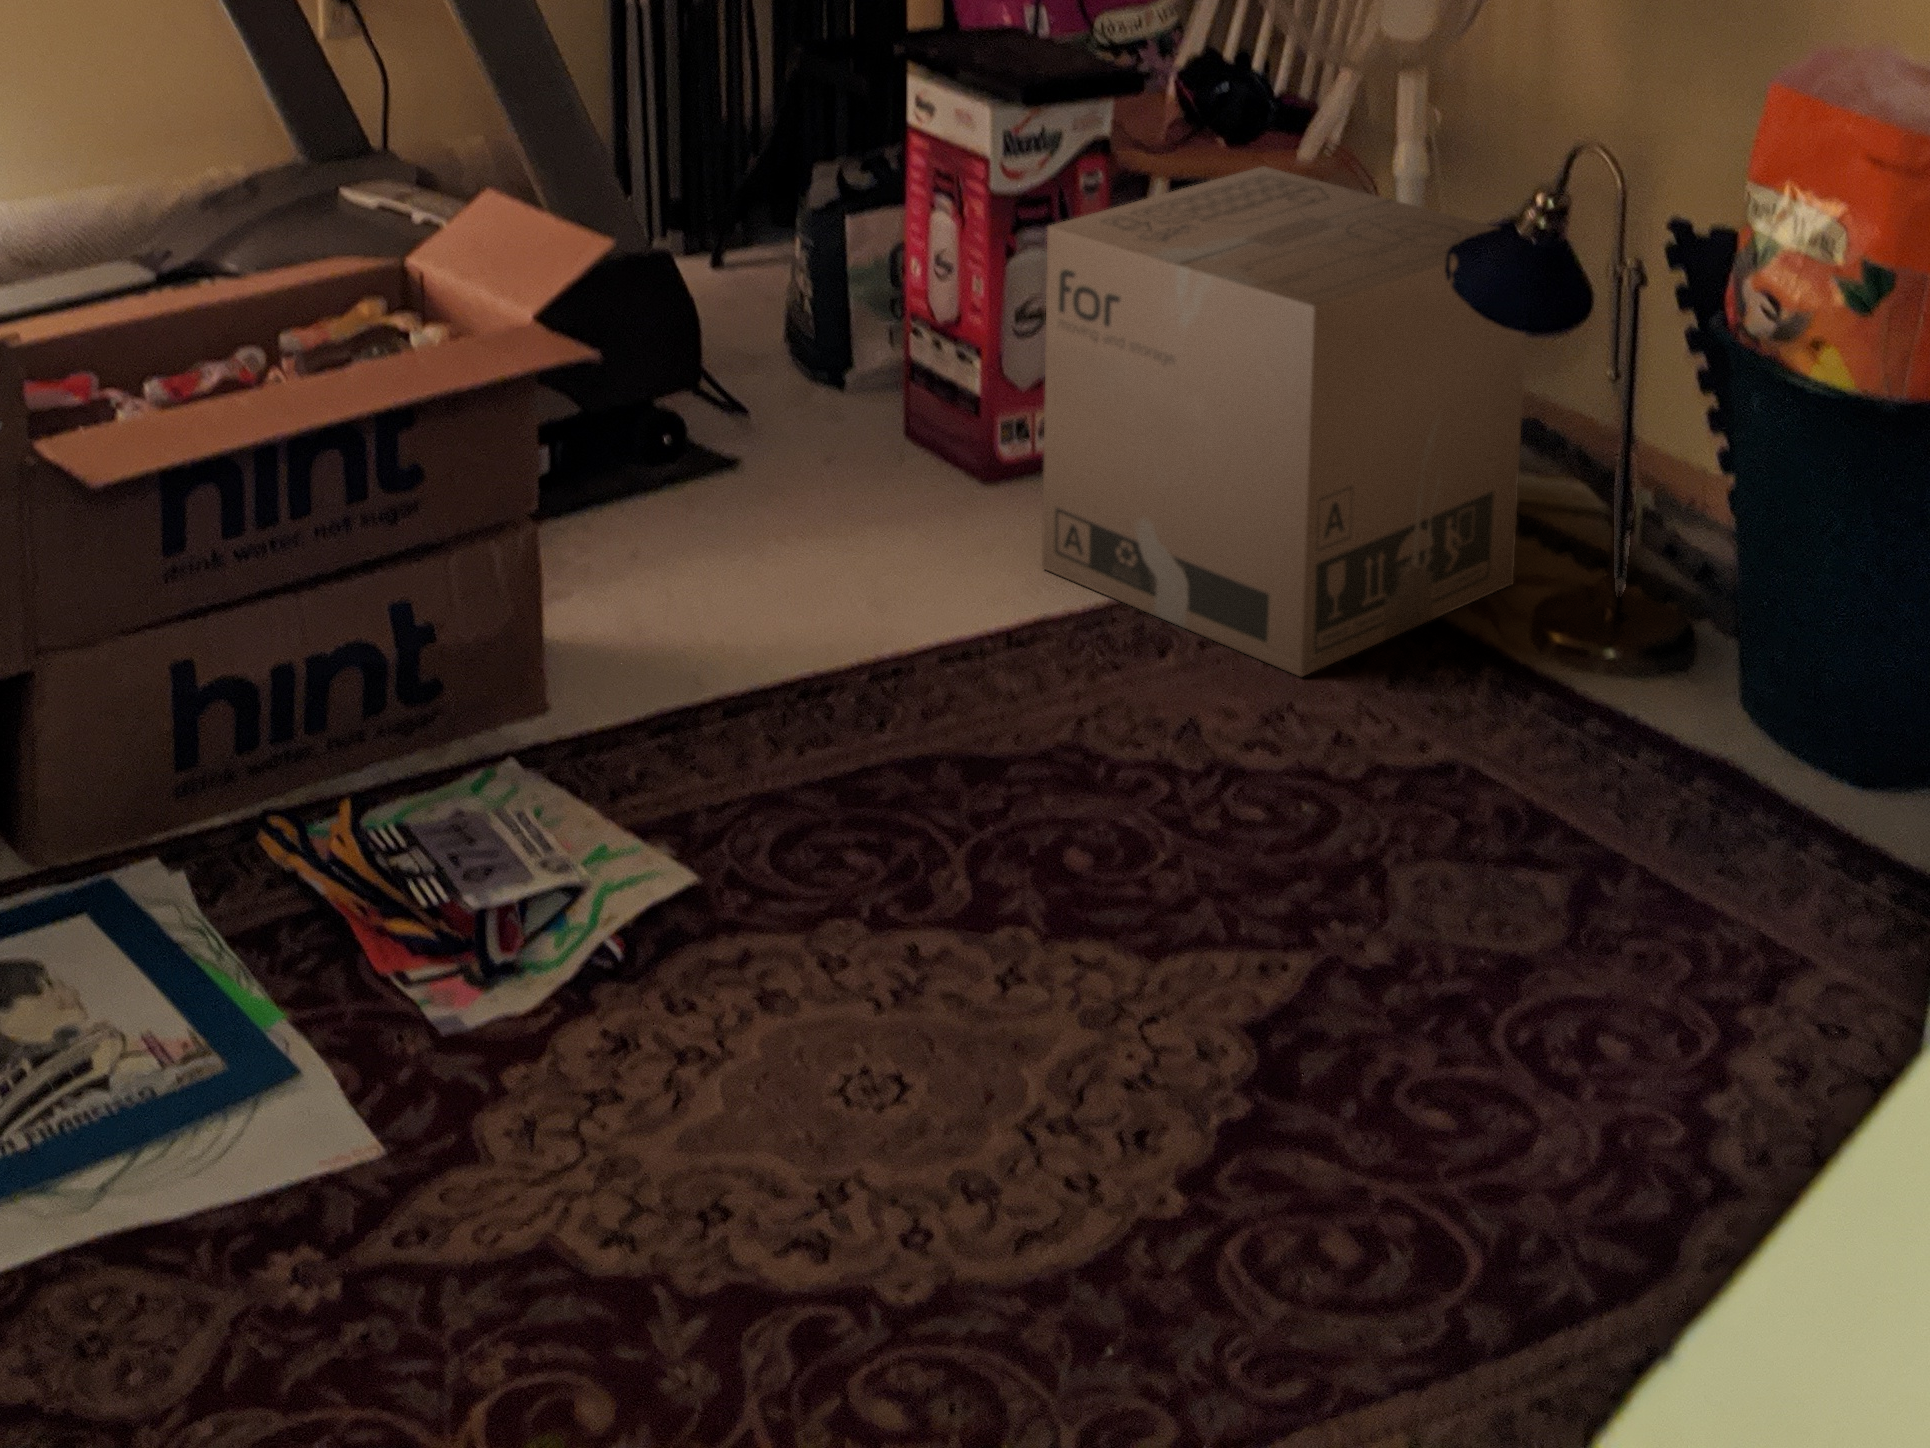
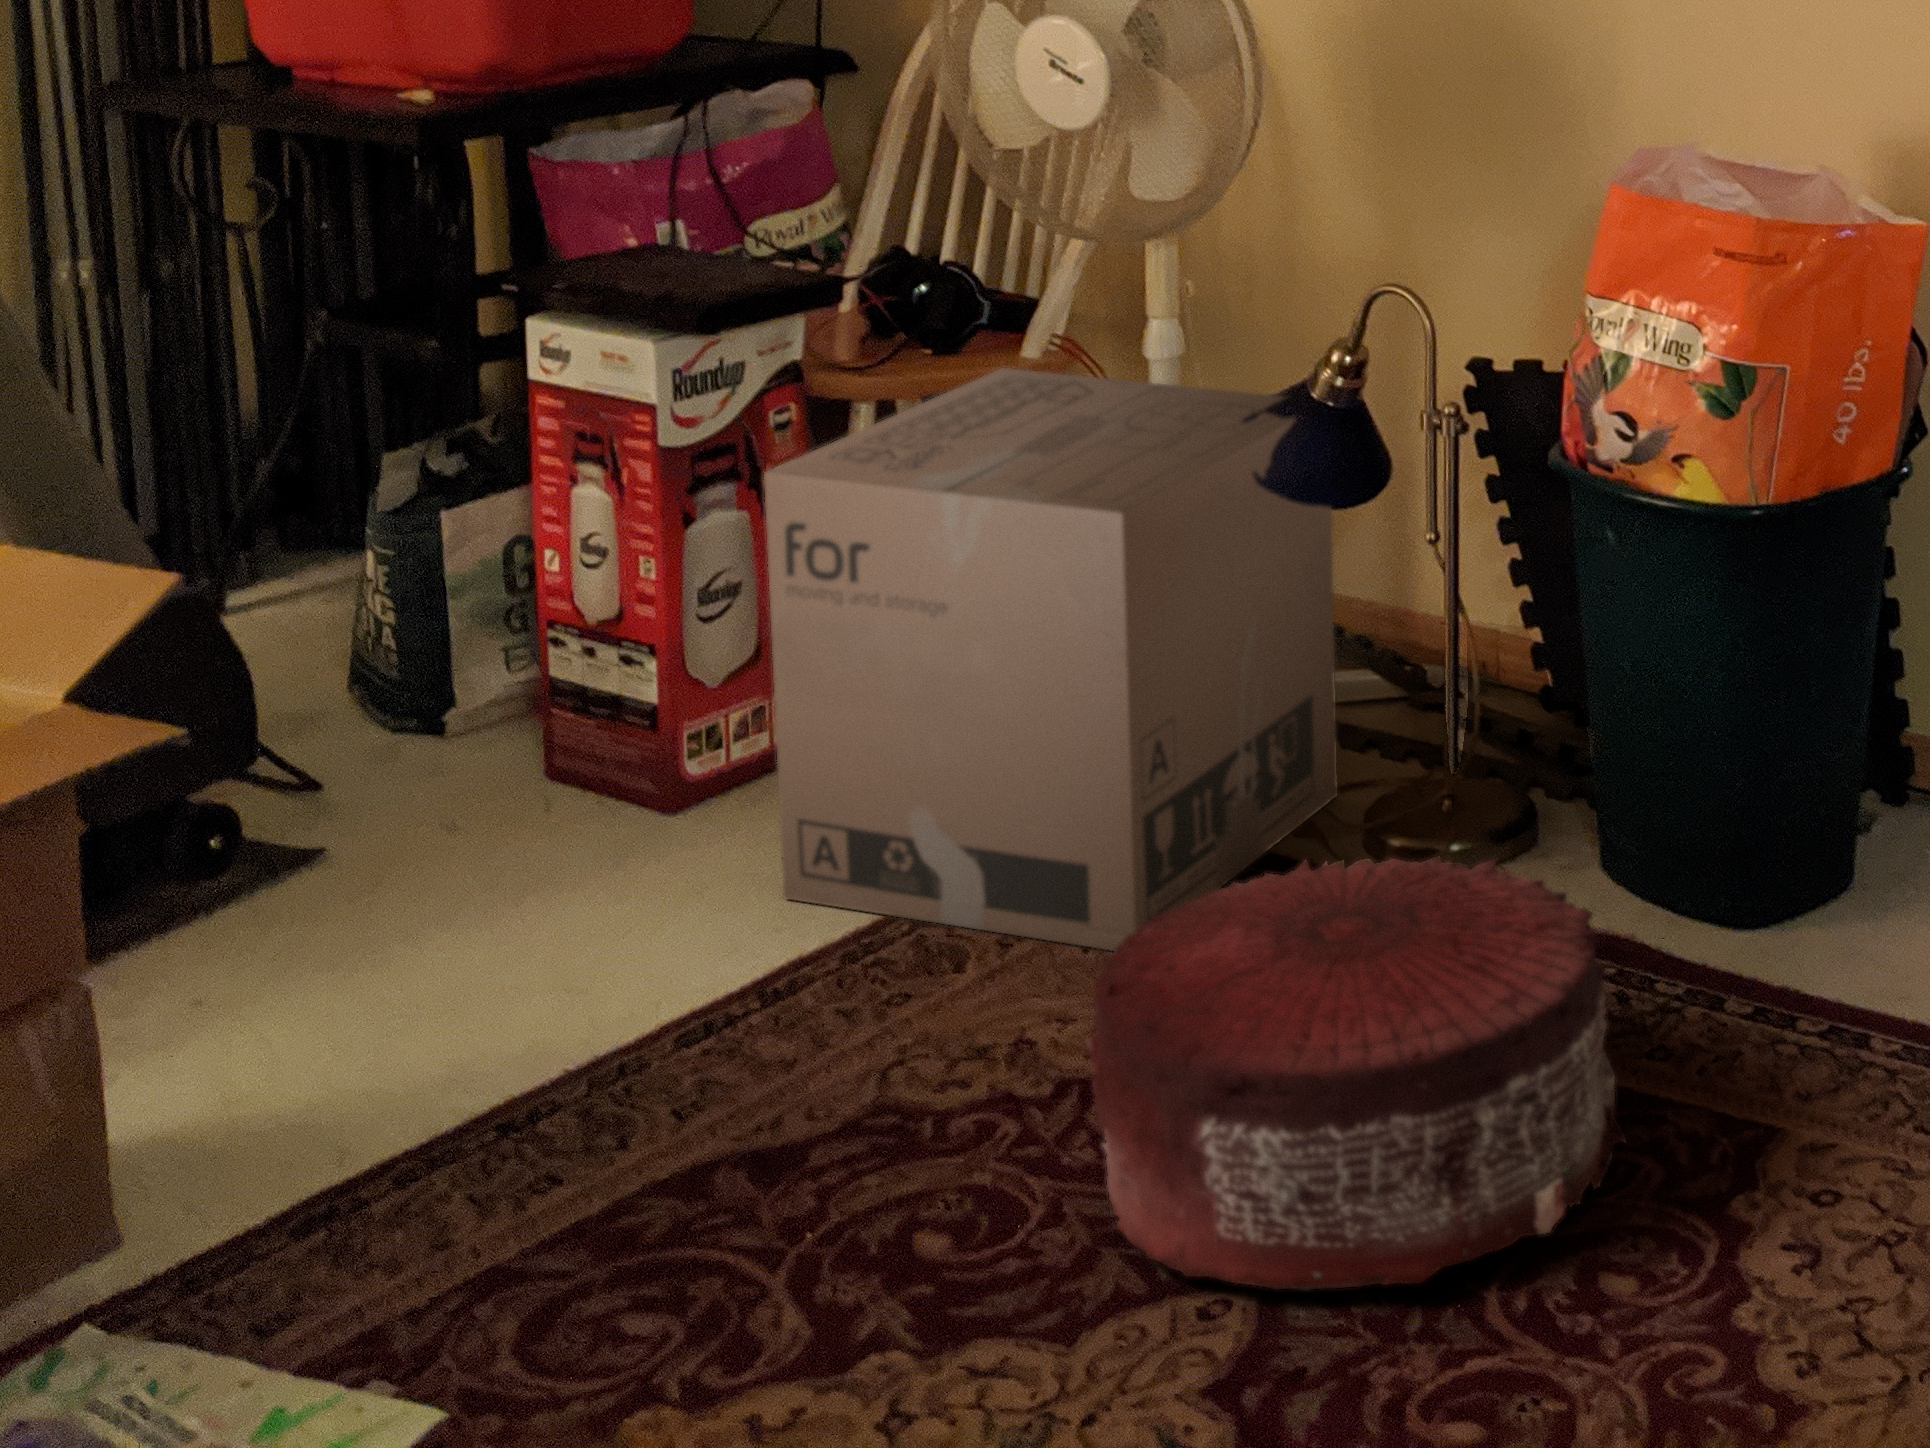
pouf: none [1209,627,1674,1005] -> present [1084,856,1626,1289]

